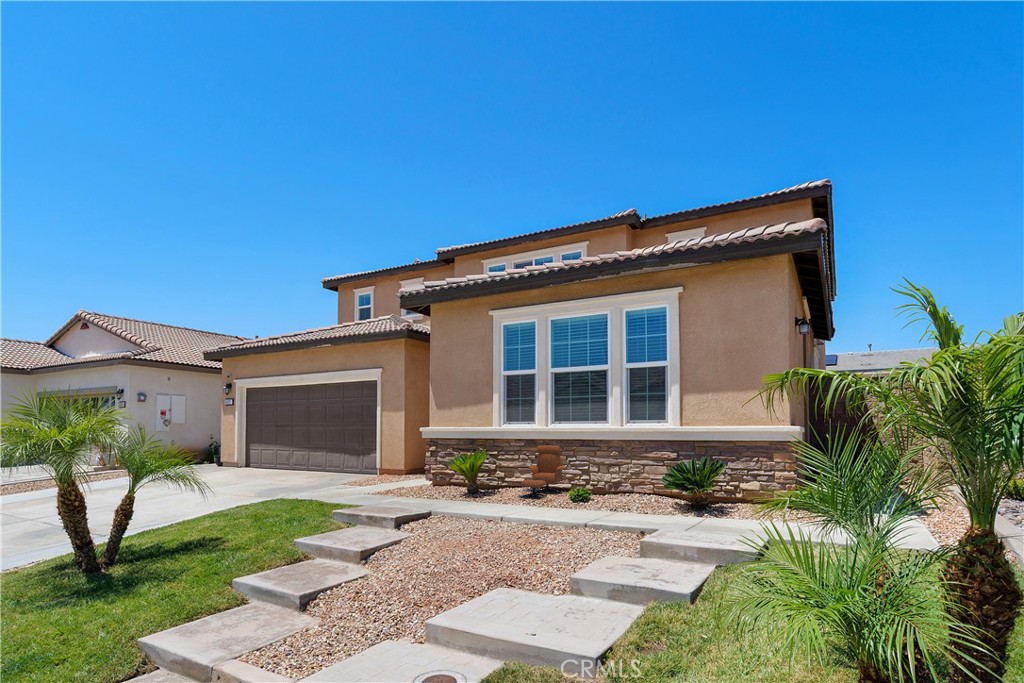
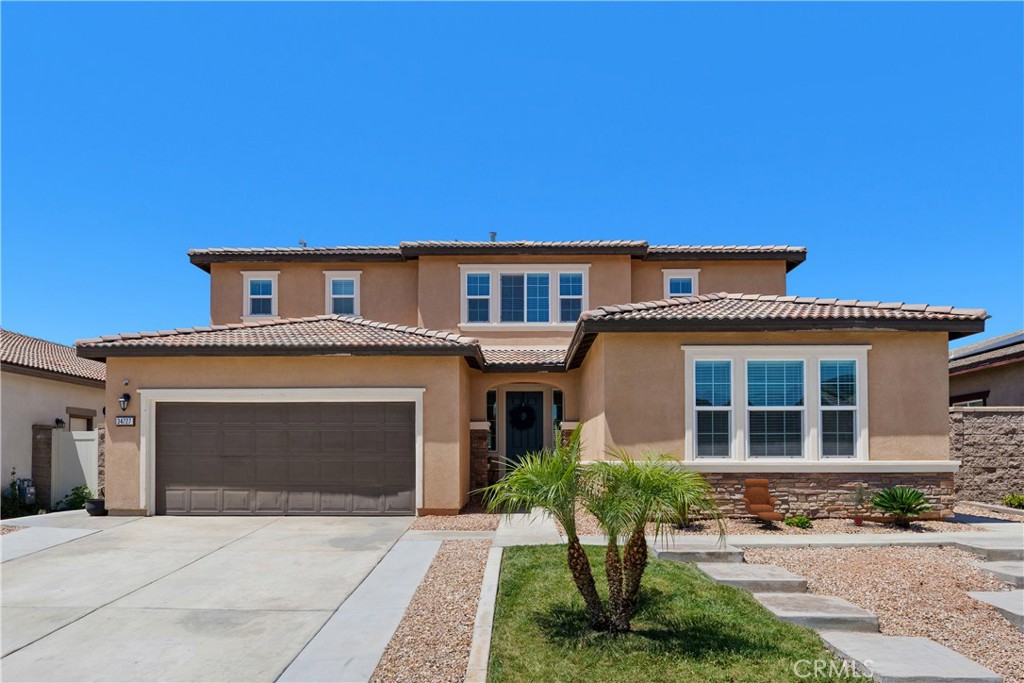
potted tree: none [628,448,670,502] -> present [840,482,876,526]

